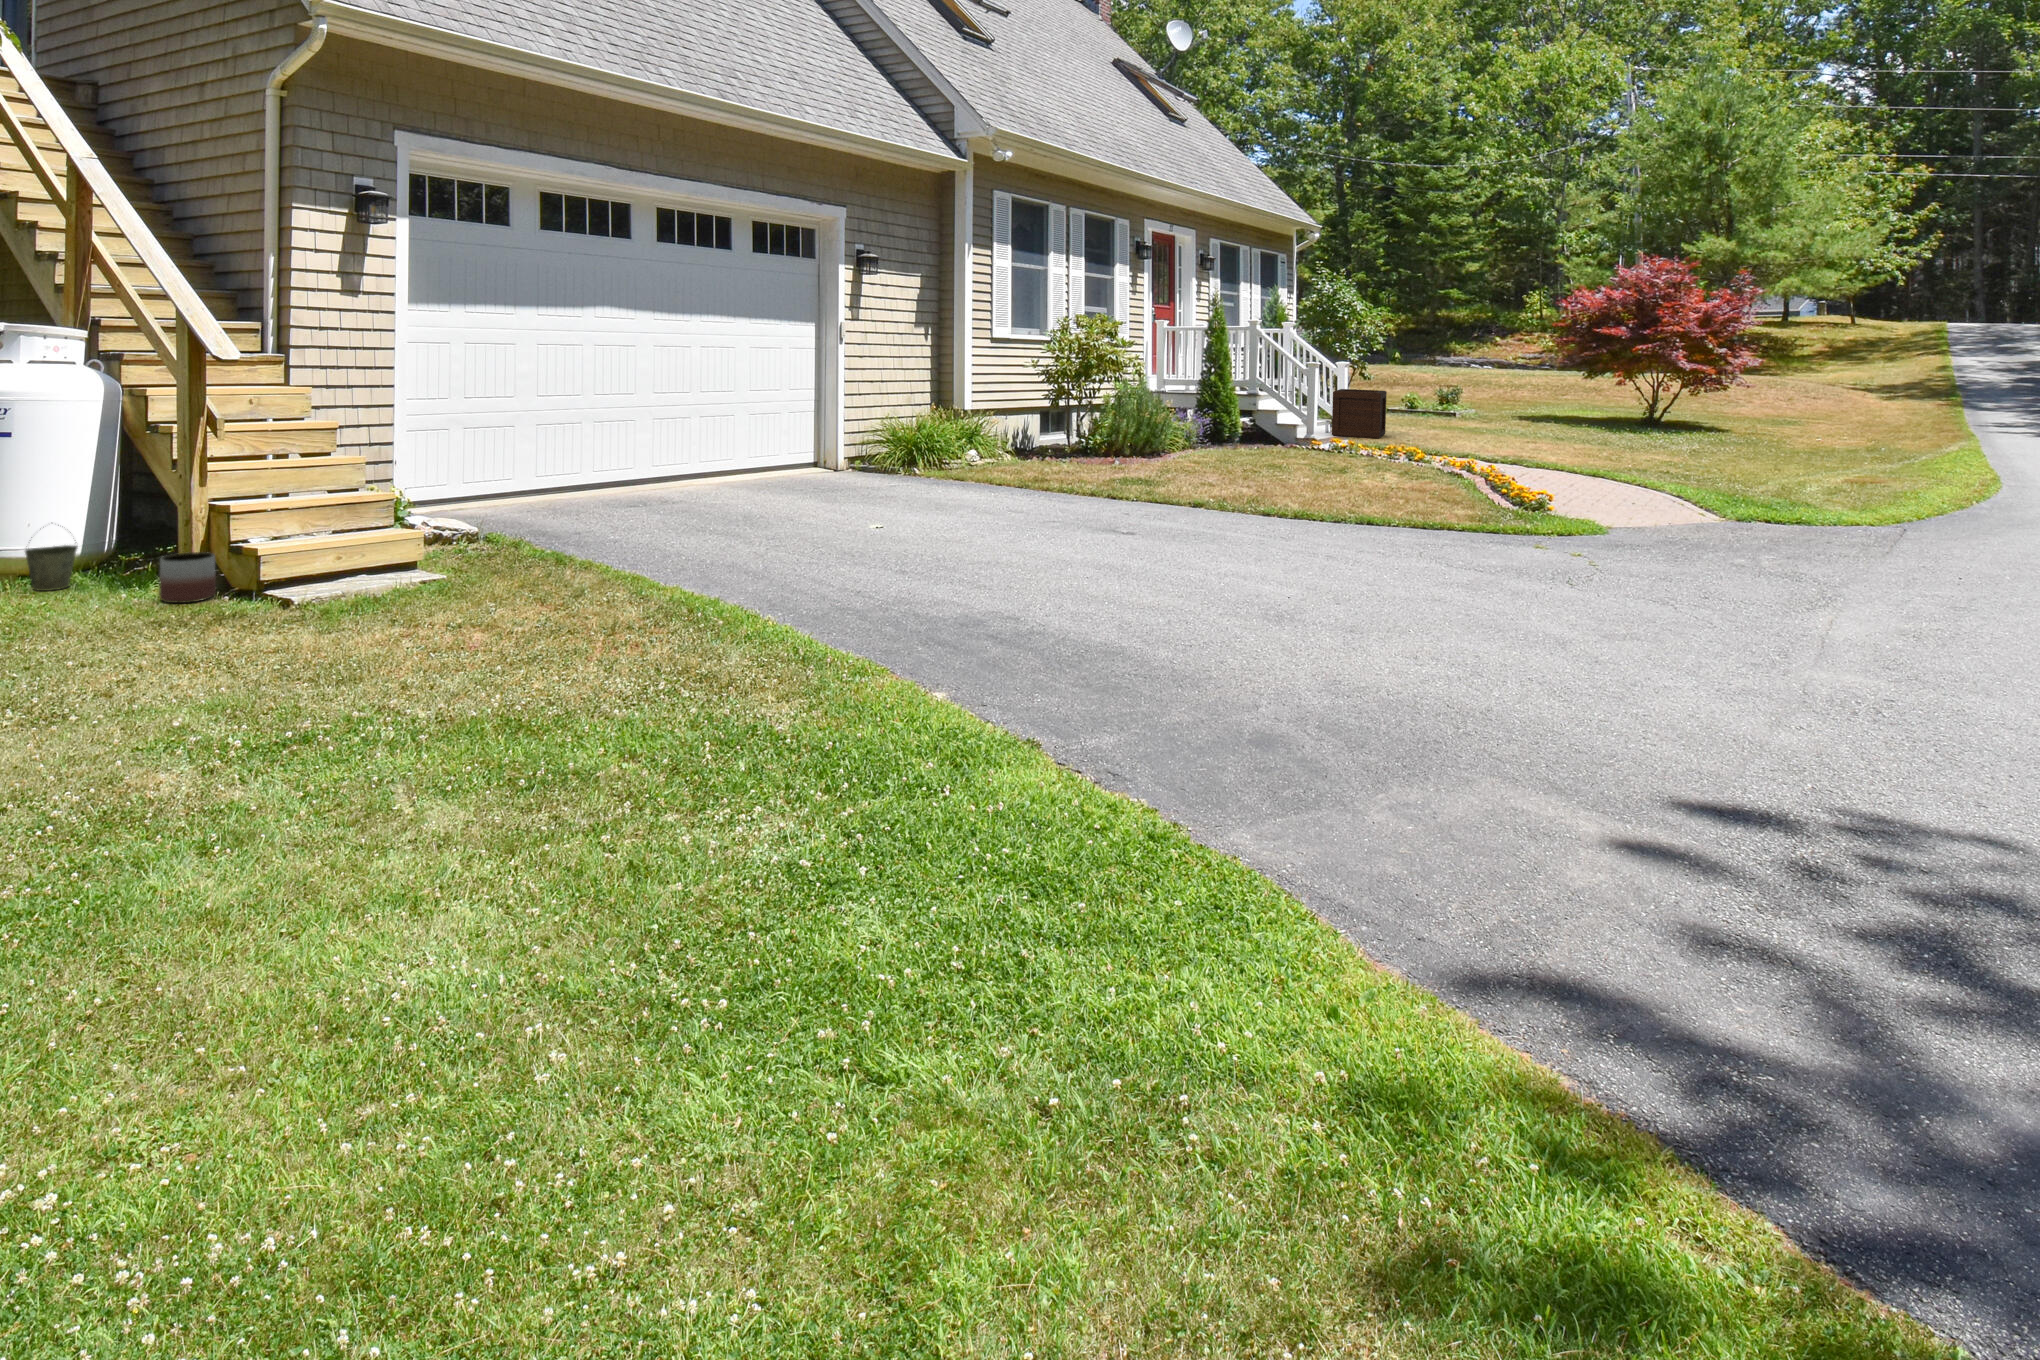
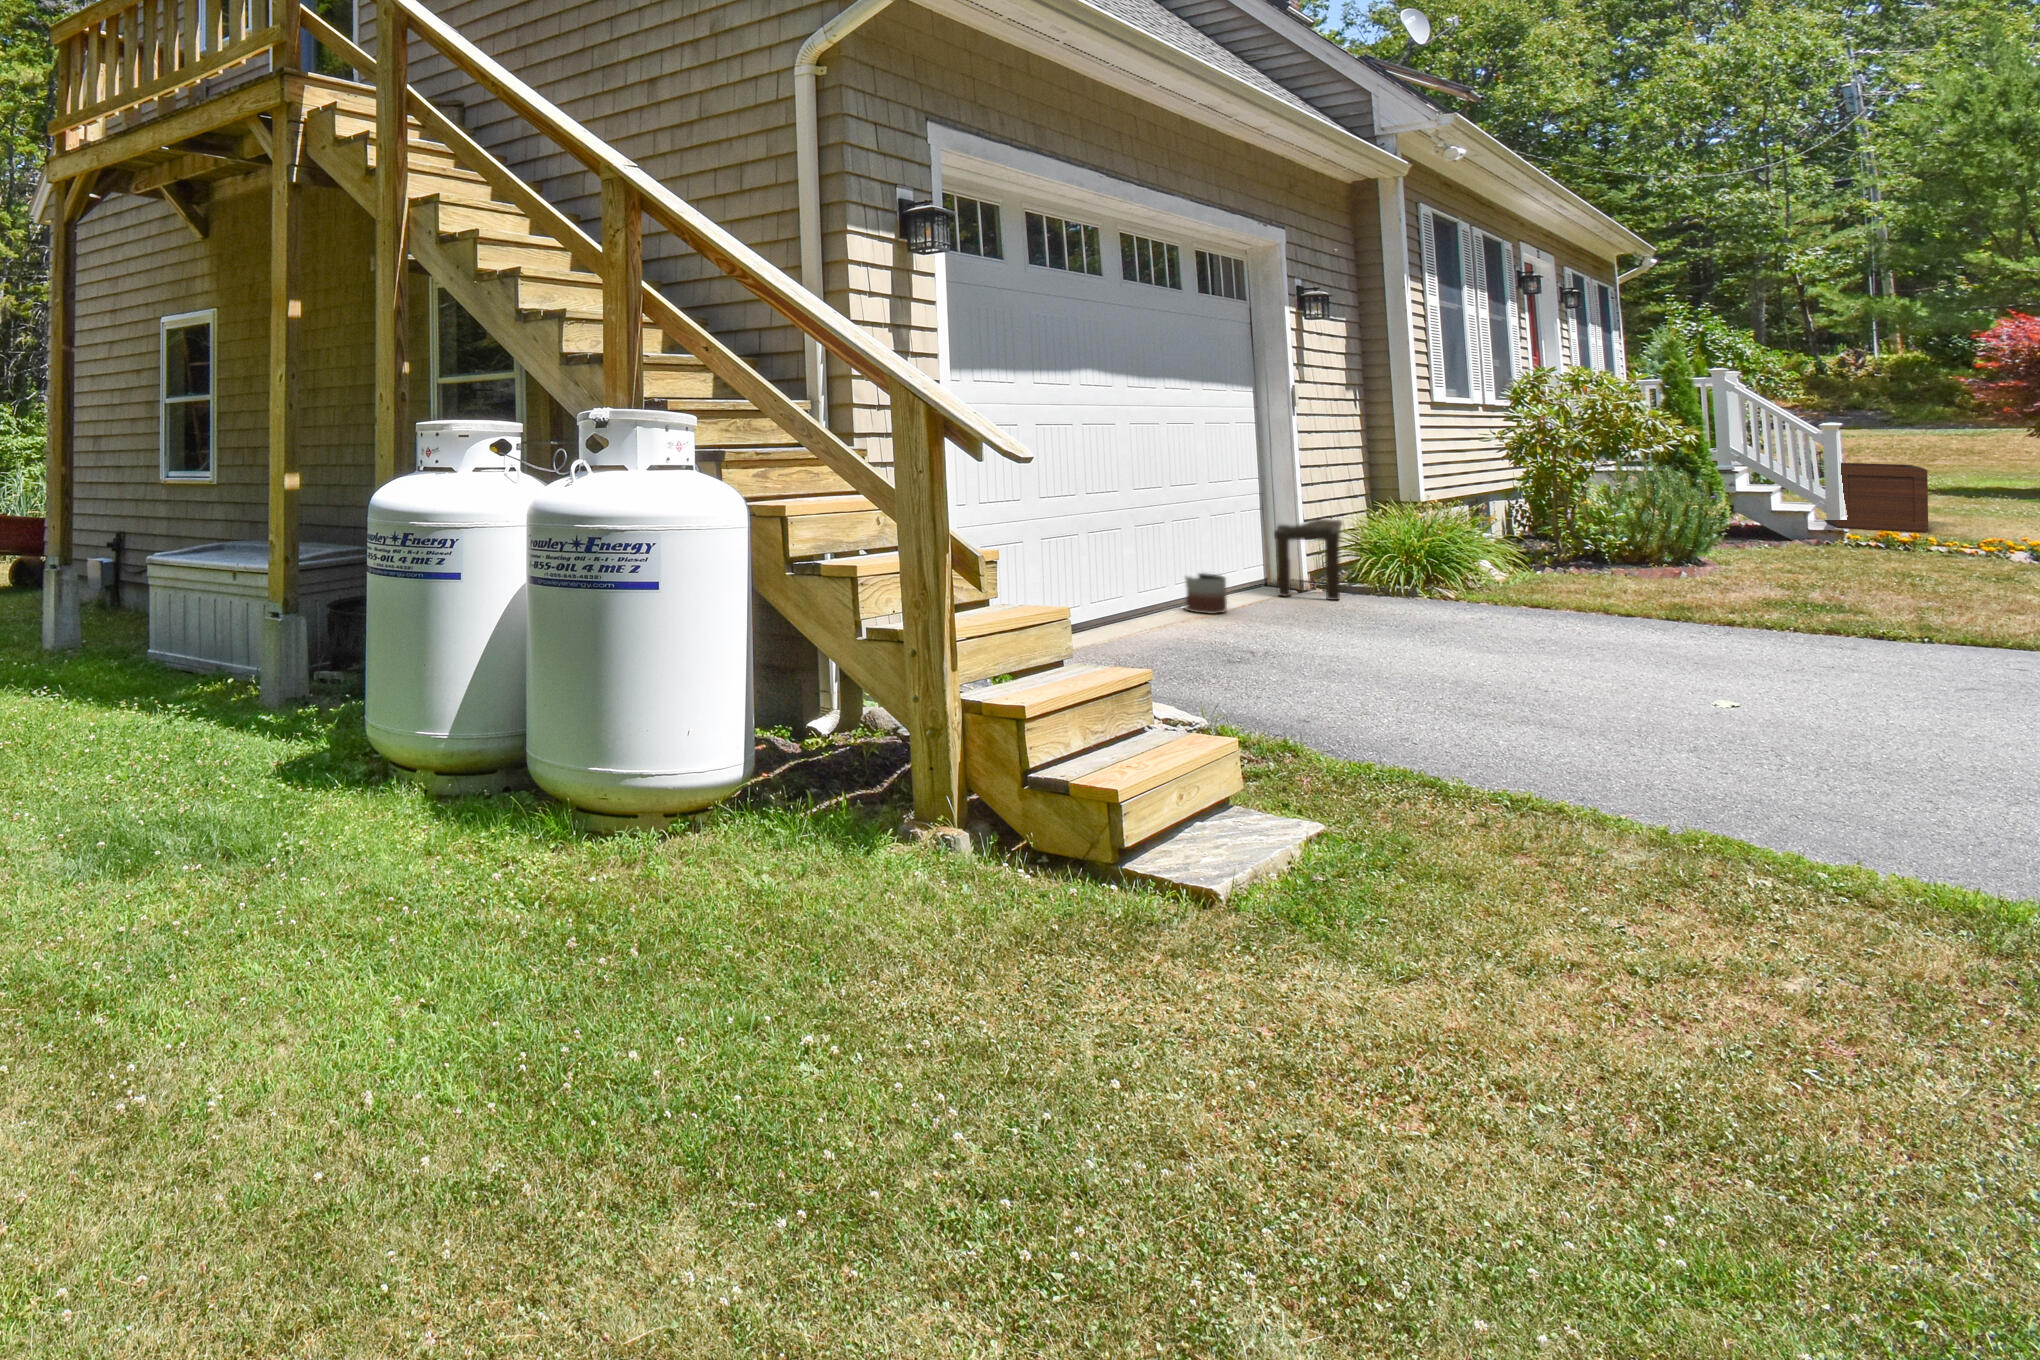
bench: none [792,421,864,477] -> present [1274,519,1342,600]
bucket: present [25,525,77,591] -> none [698,725,768,839]
planter: present [159,552,216,603] -> present [1185,573,1227,614]

